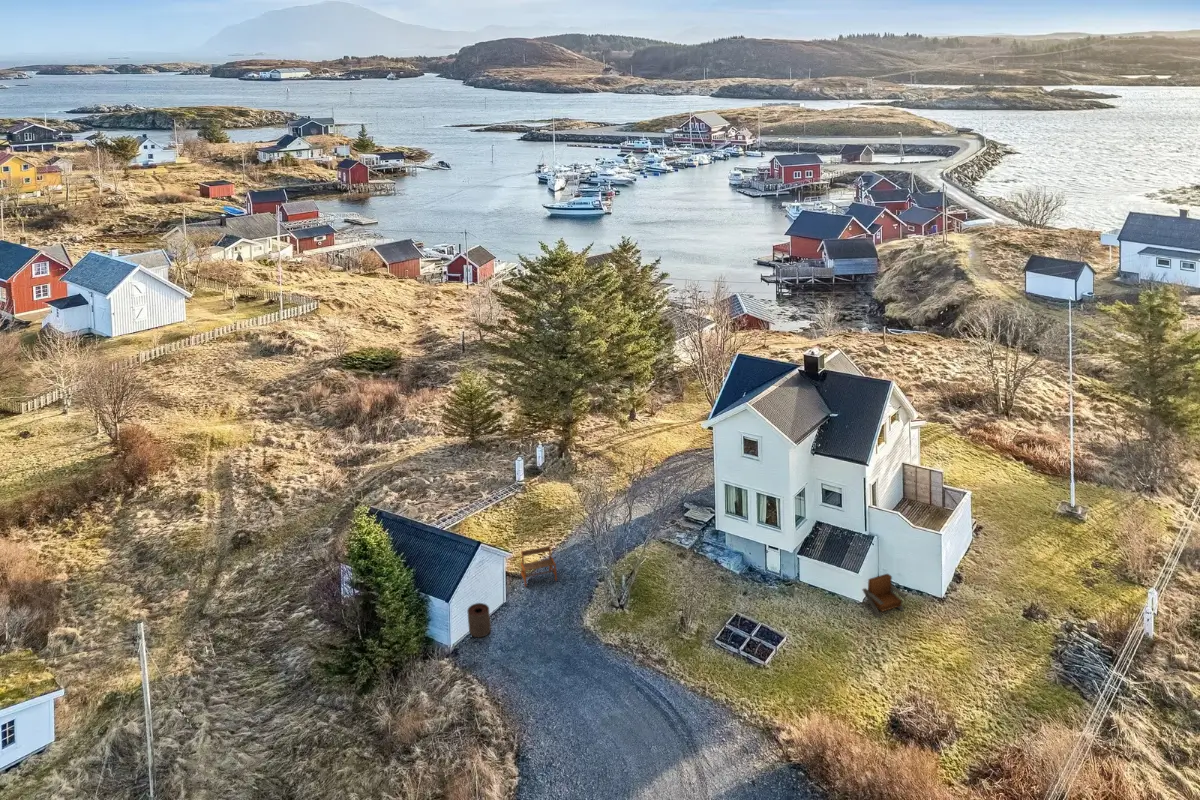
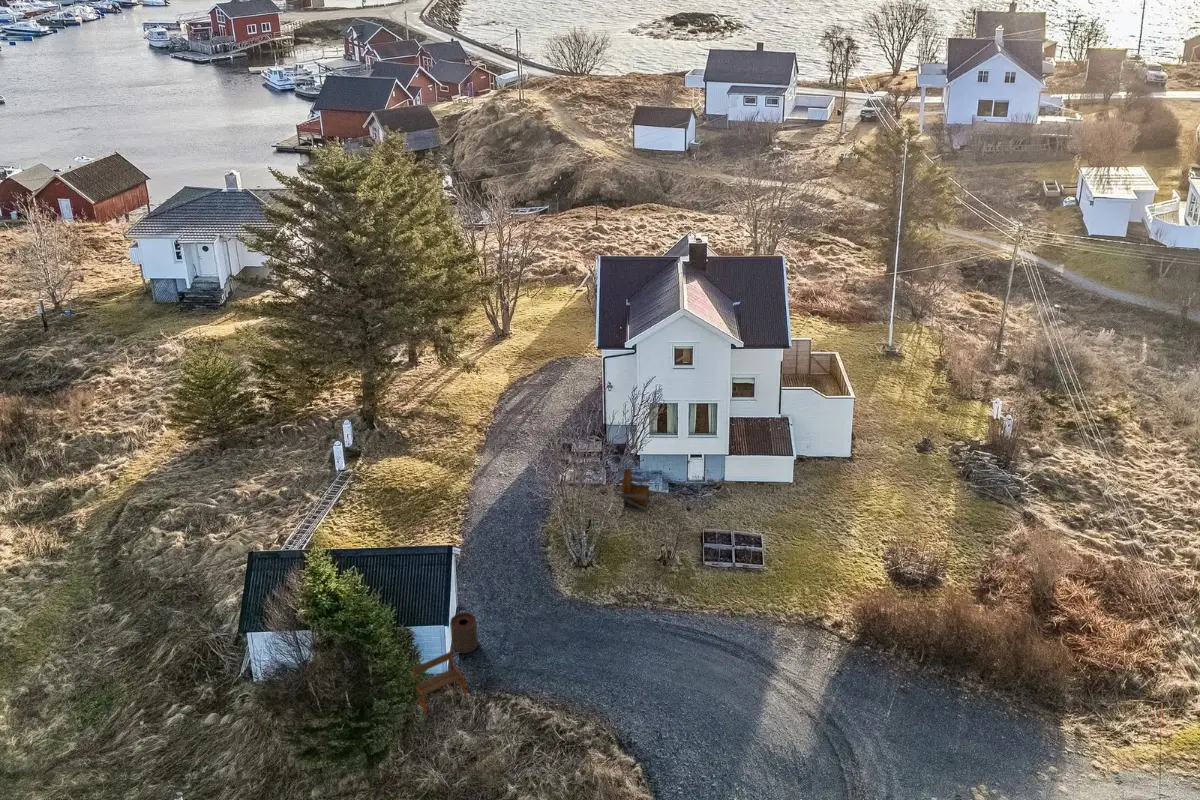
bench: present [521,546,557,586] -> present [412,651,467,716]
lounge chair: present [862,574,906,618] -> present [619,469,650,512]

